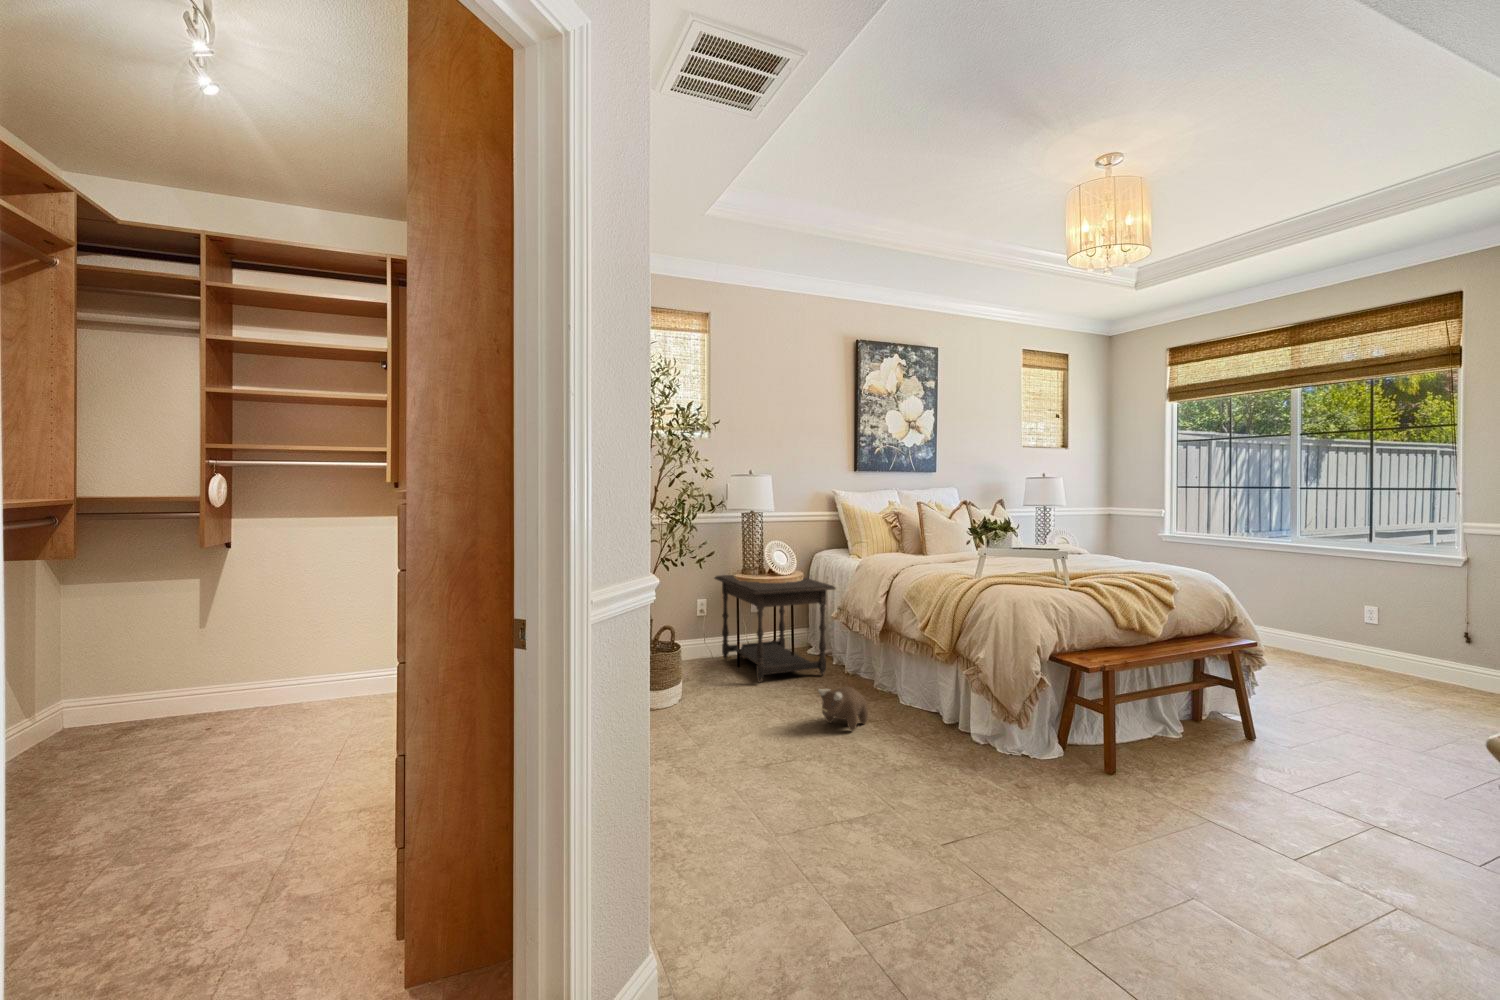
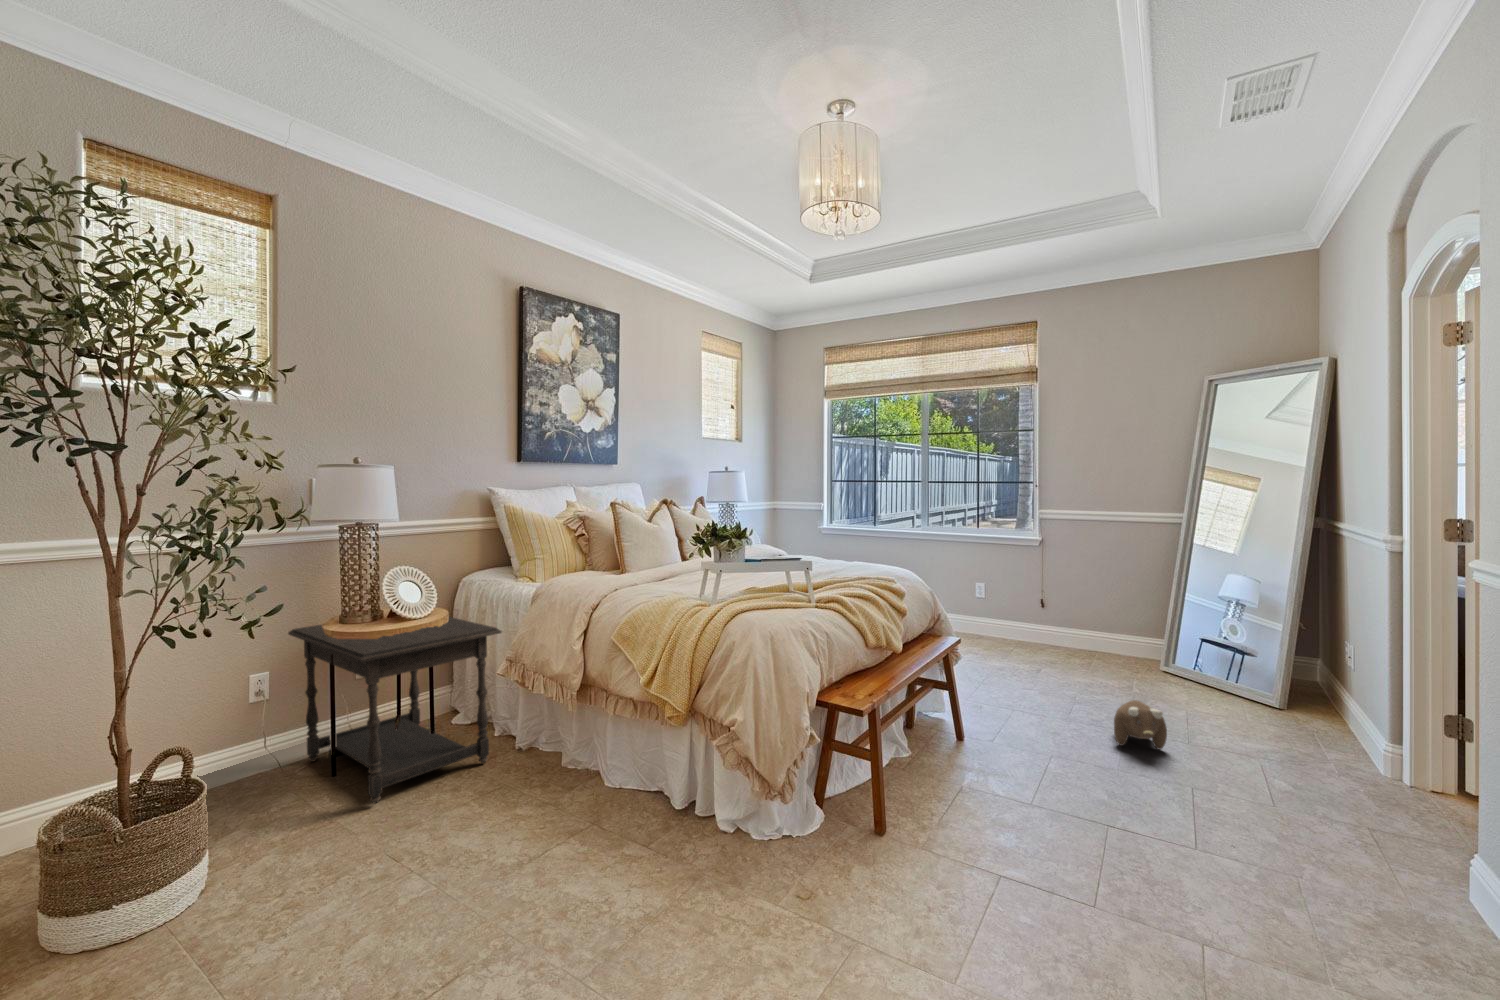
plush toy: present [818,687,868,731] -> present [1114,700,1167,749]

